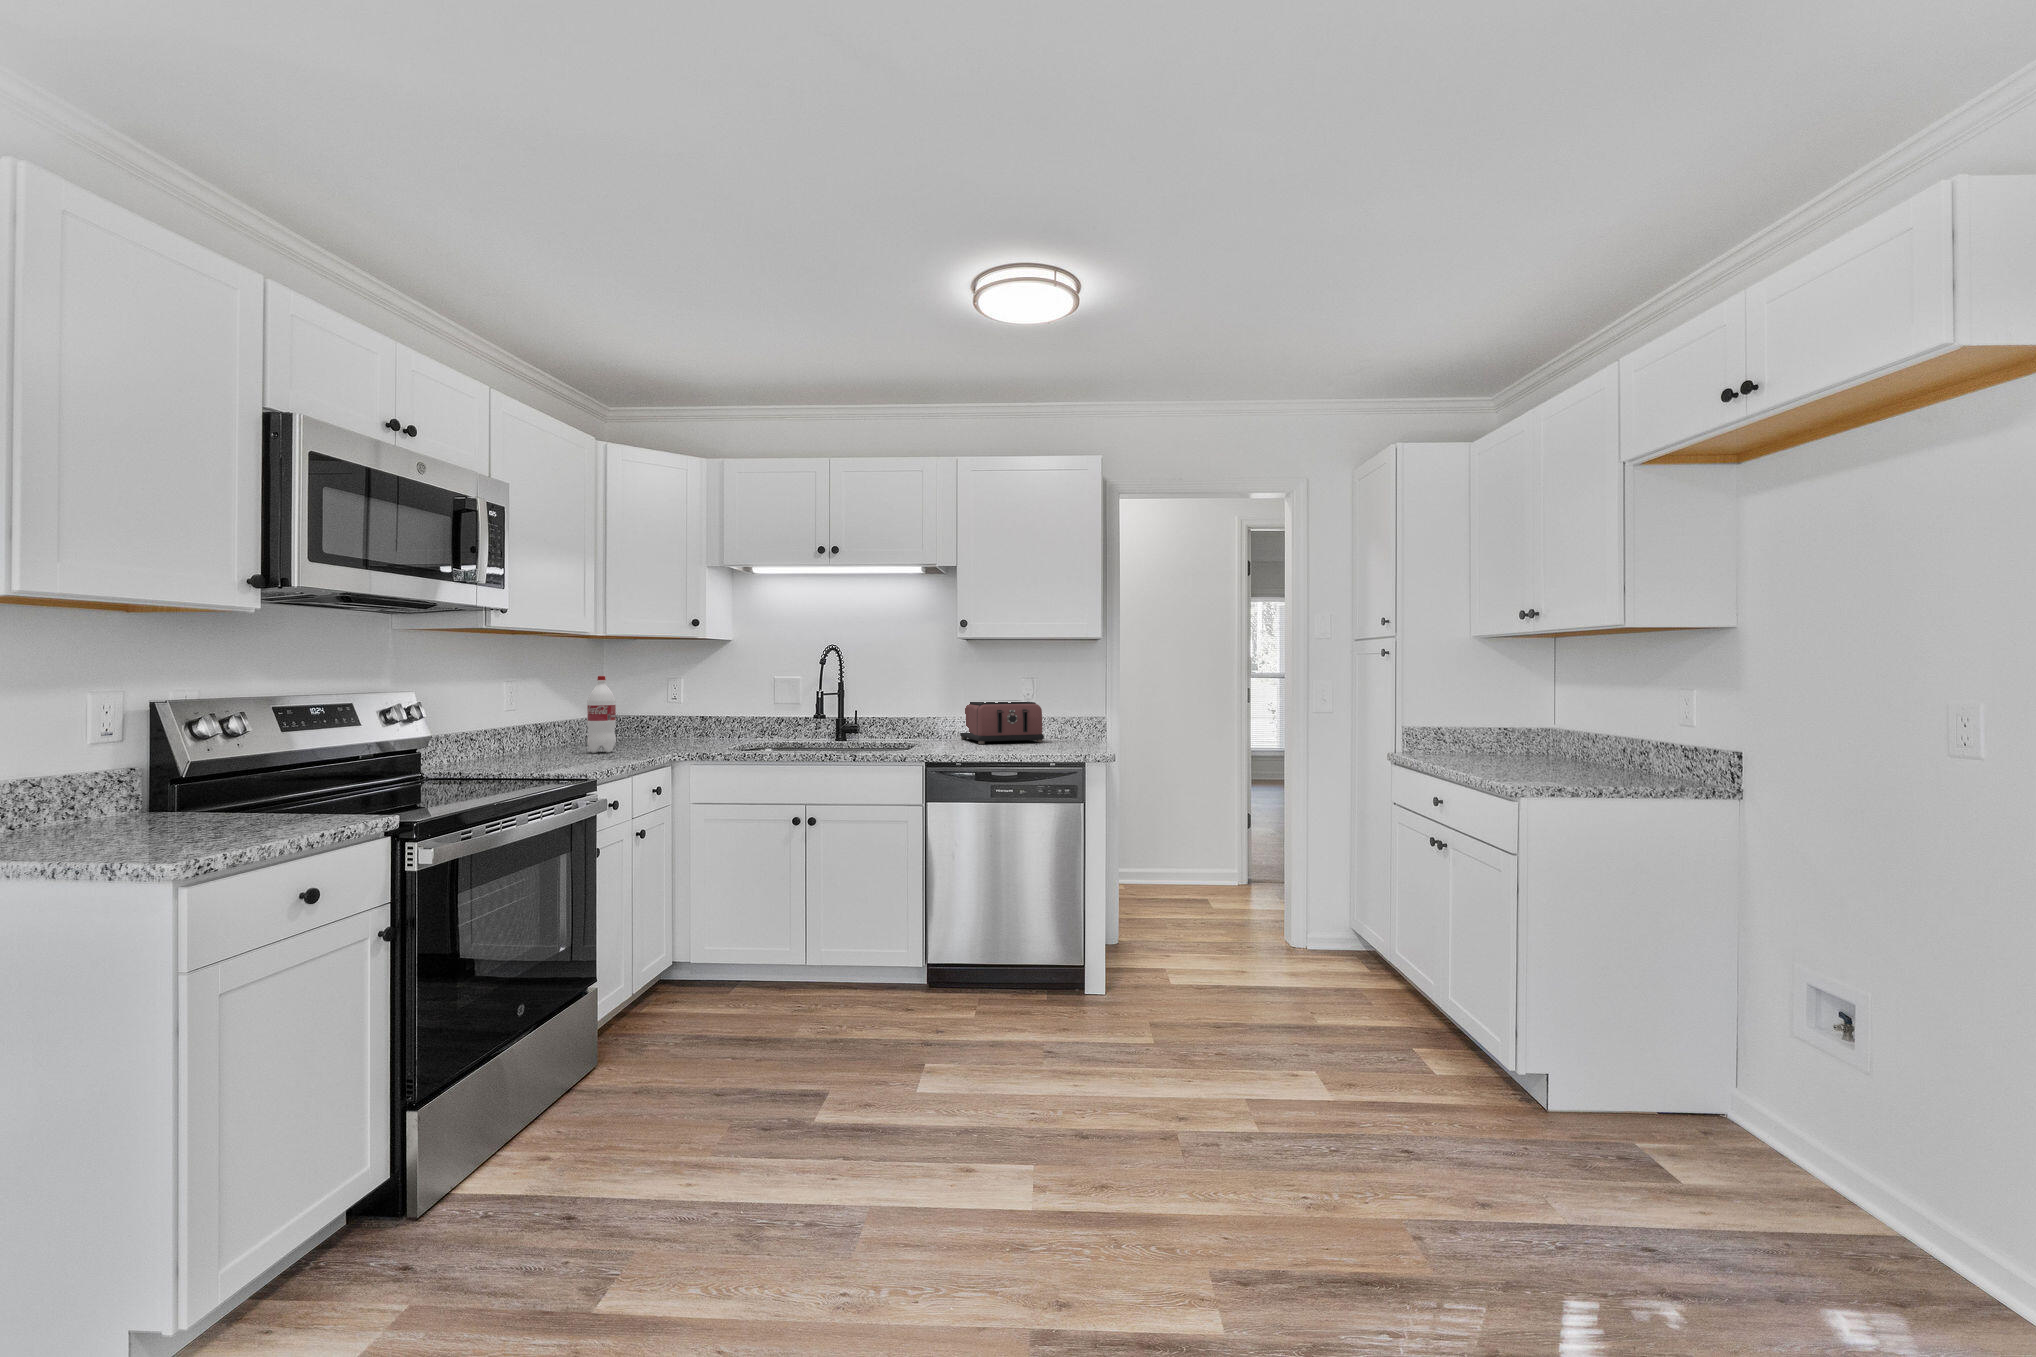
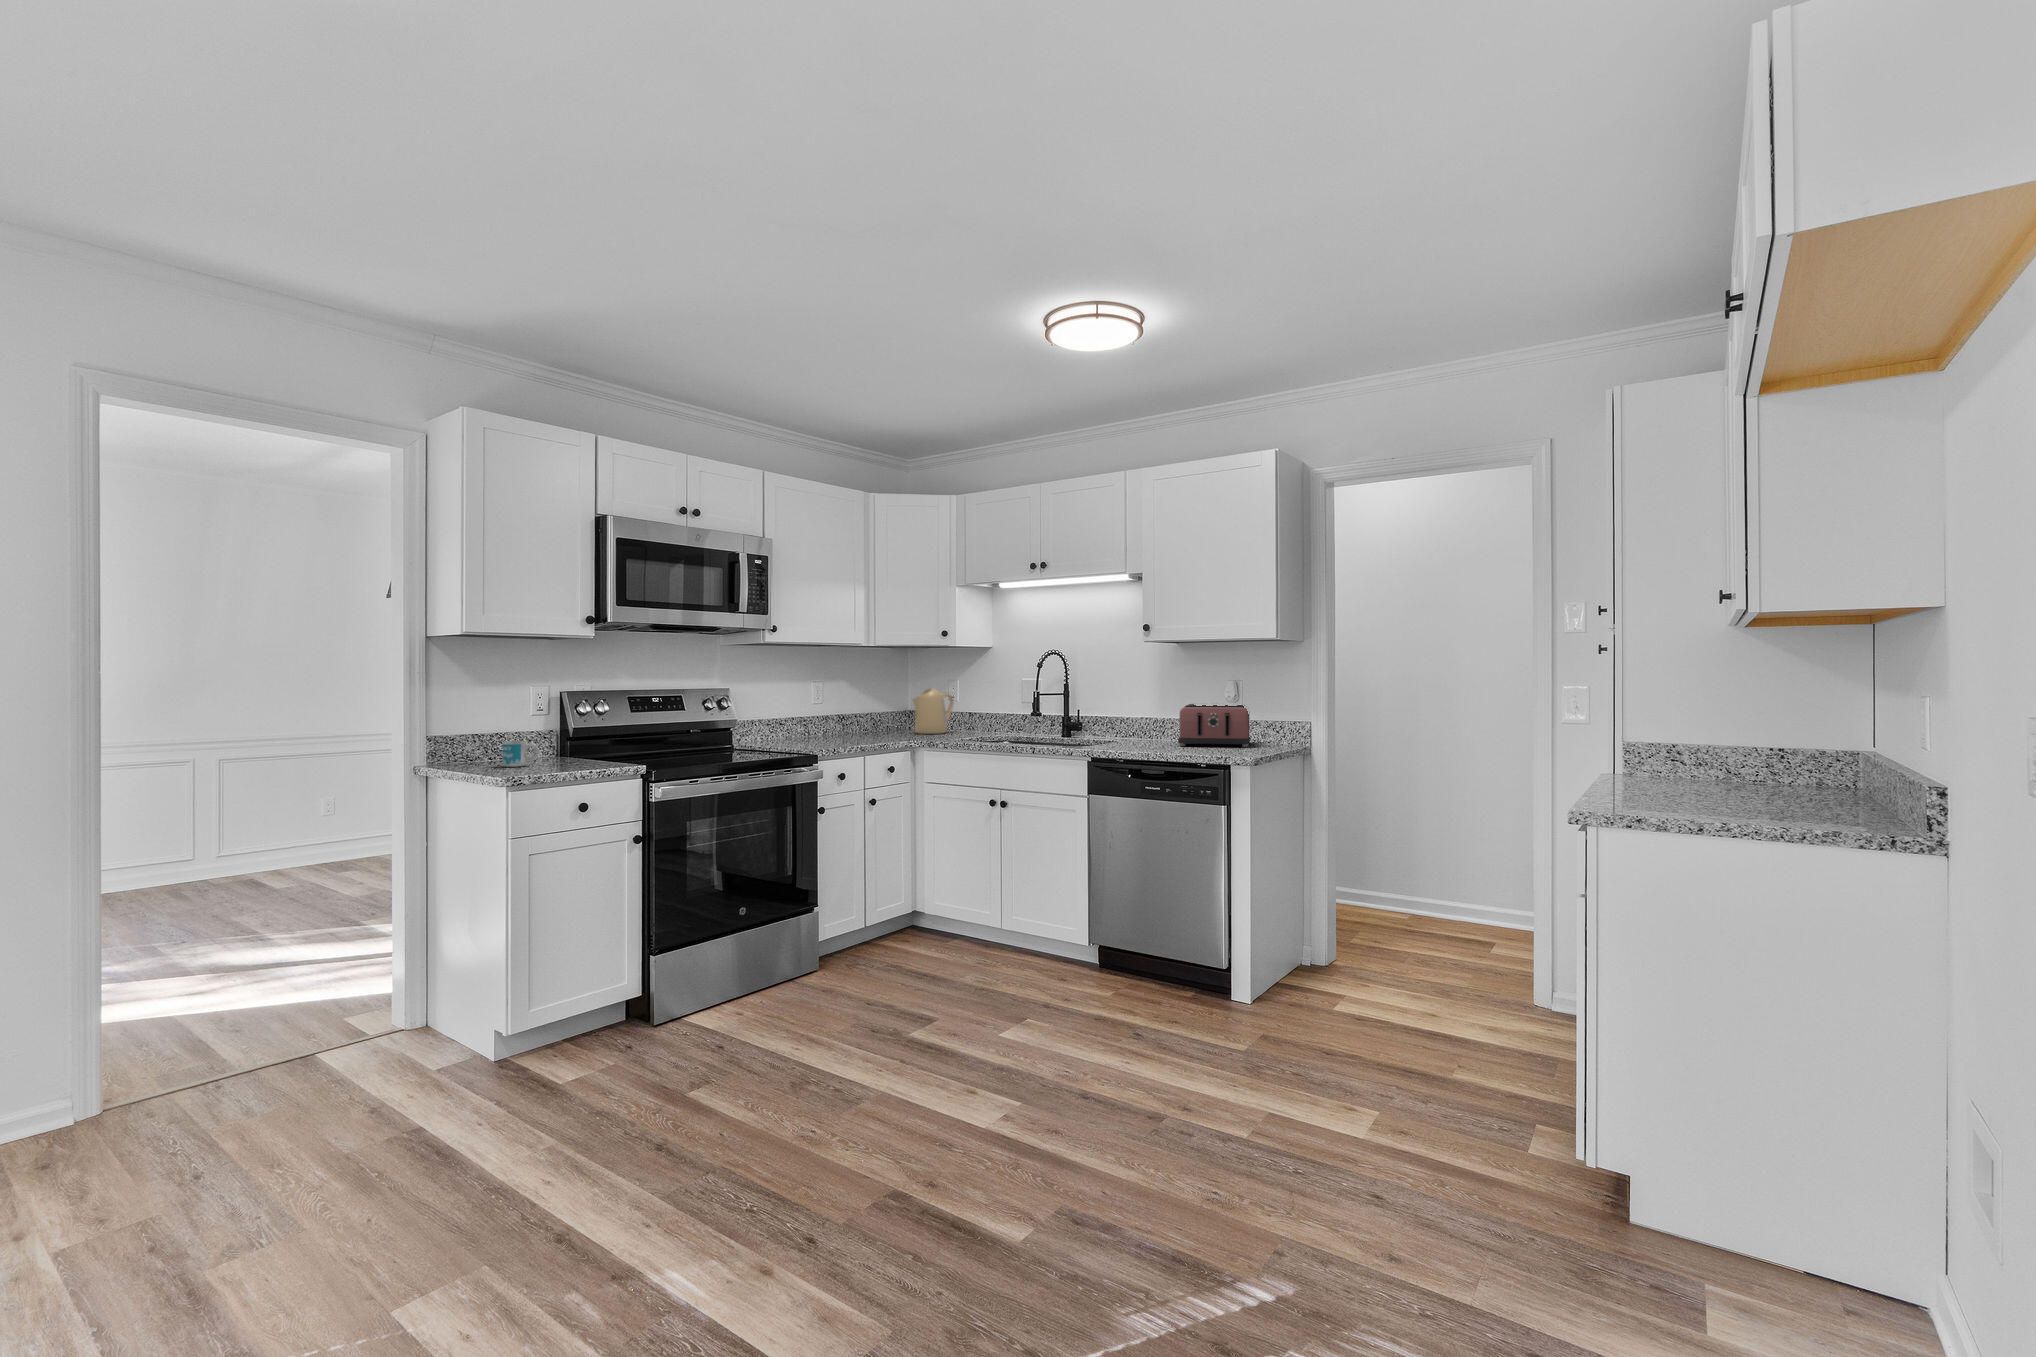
bottle: present [587,676,616,753] -> none [860,679,881,740]
kettle: none [625,688,672,742] -> present [913,689,954,734]
mug: none [72,786,157,835] -> present [502,741,539,767]

